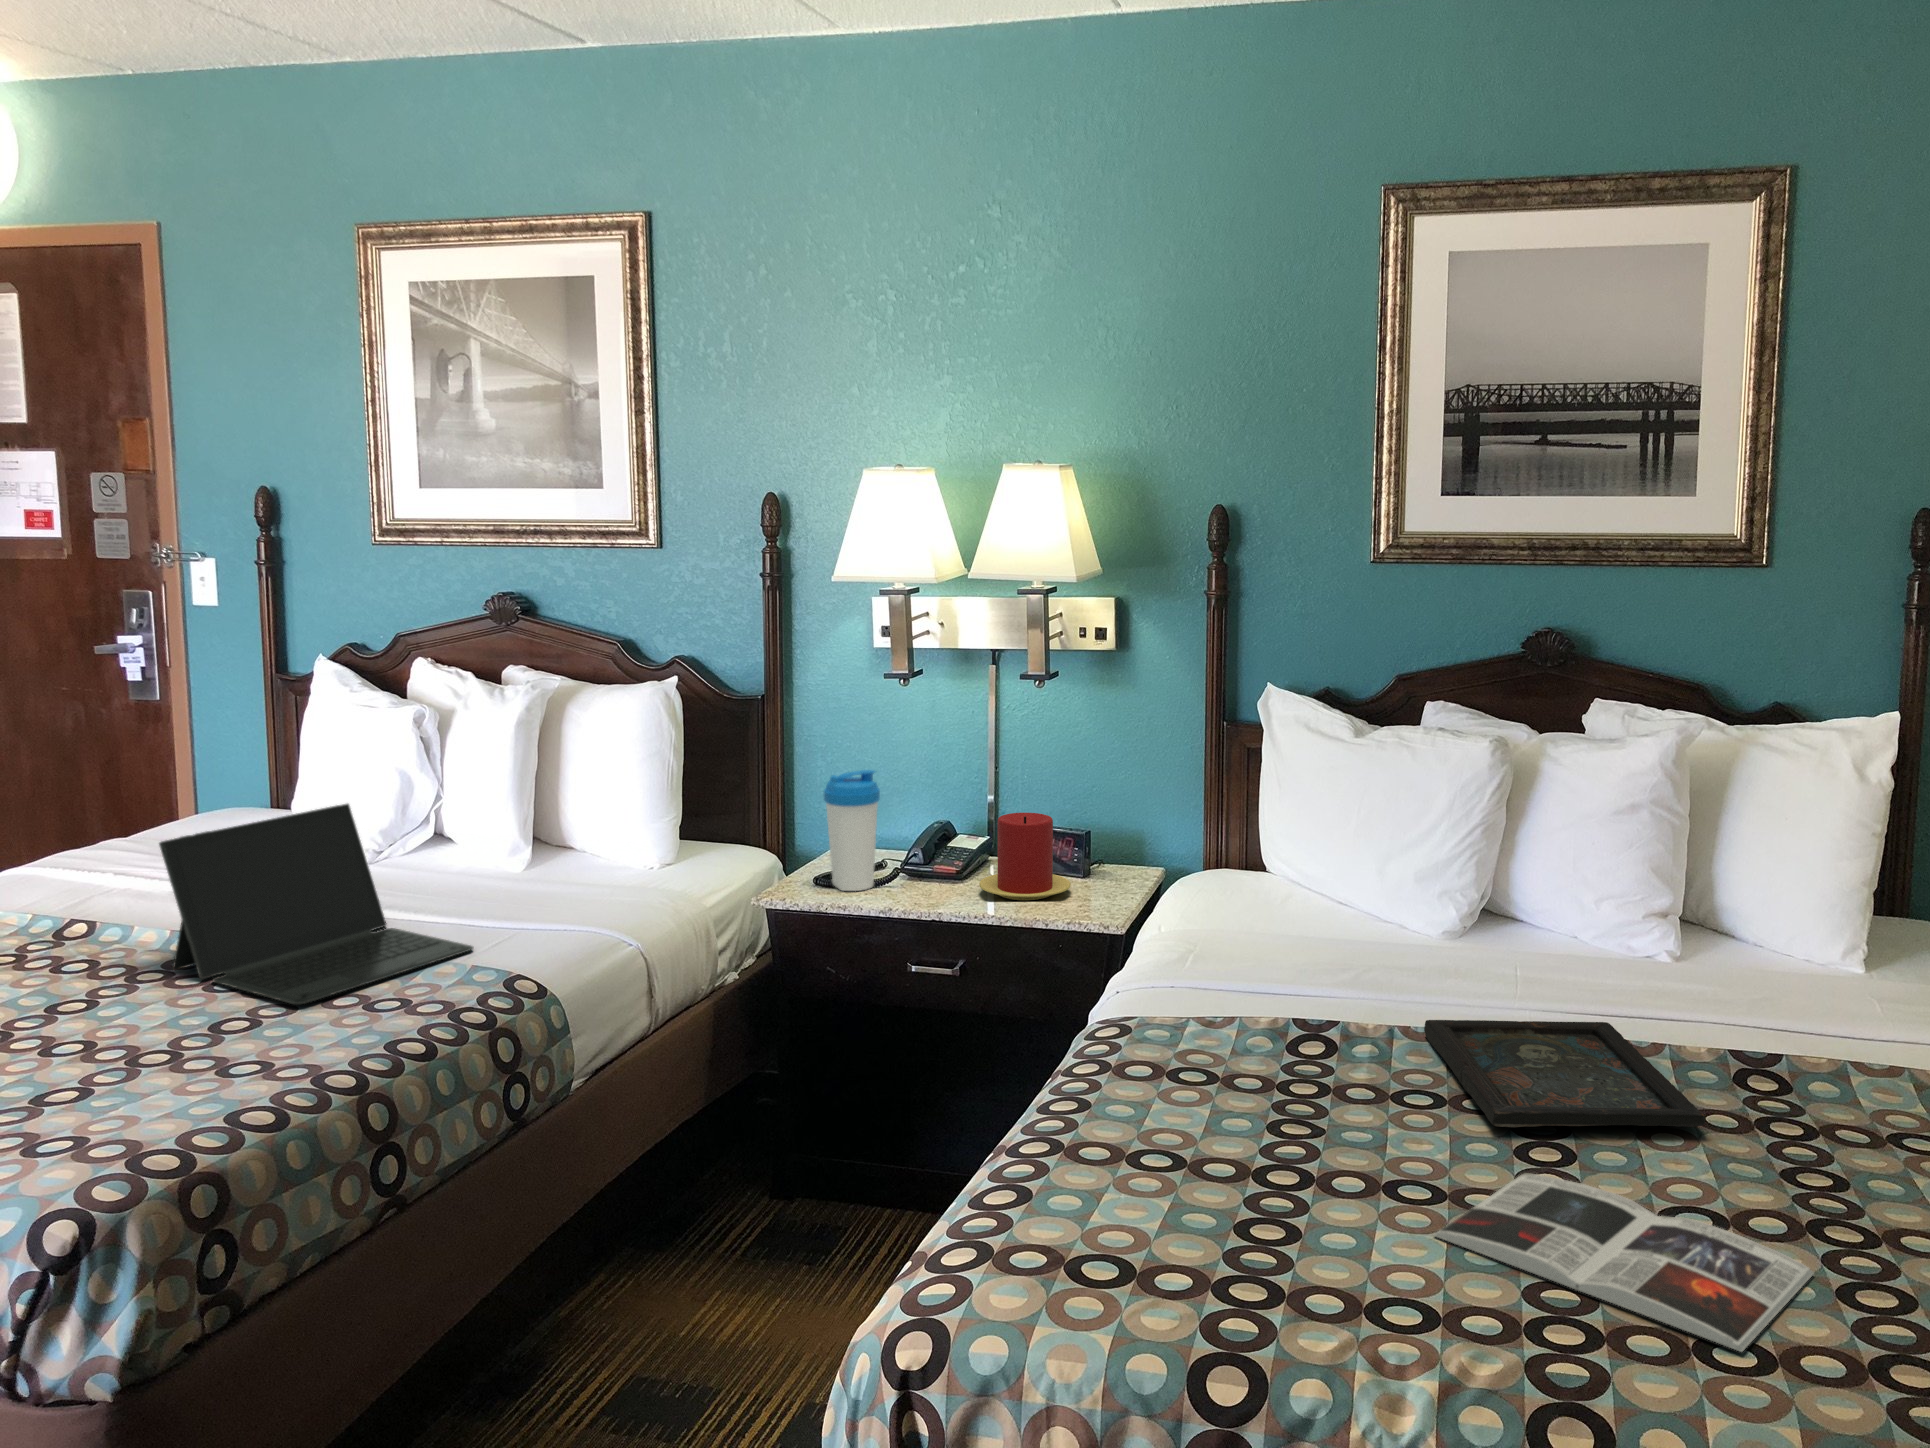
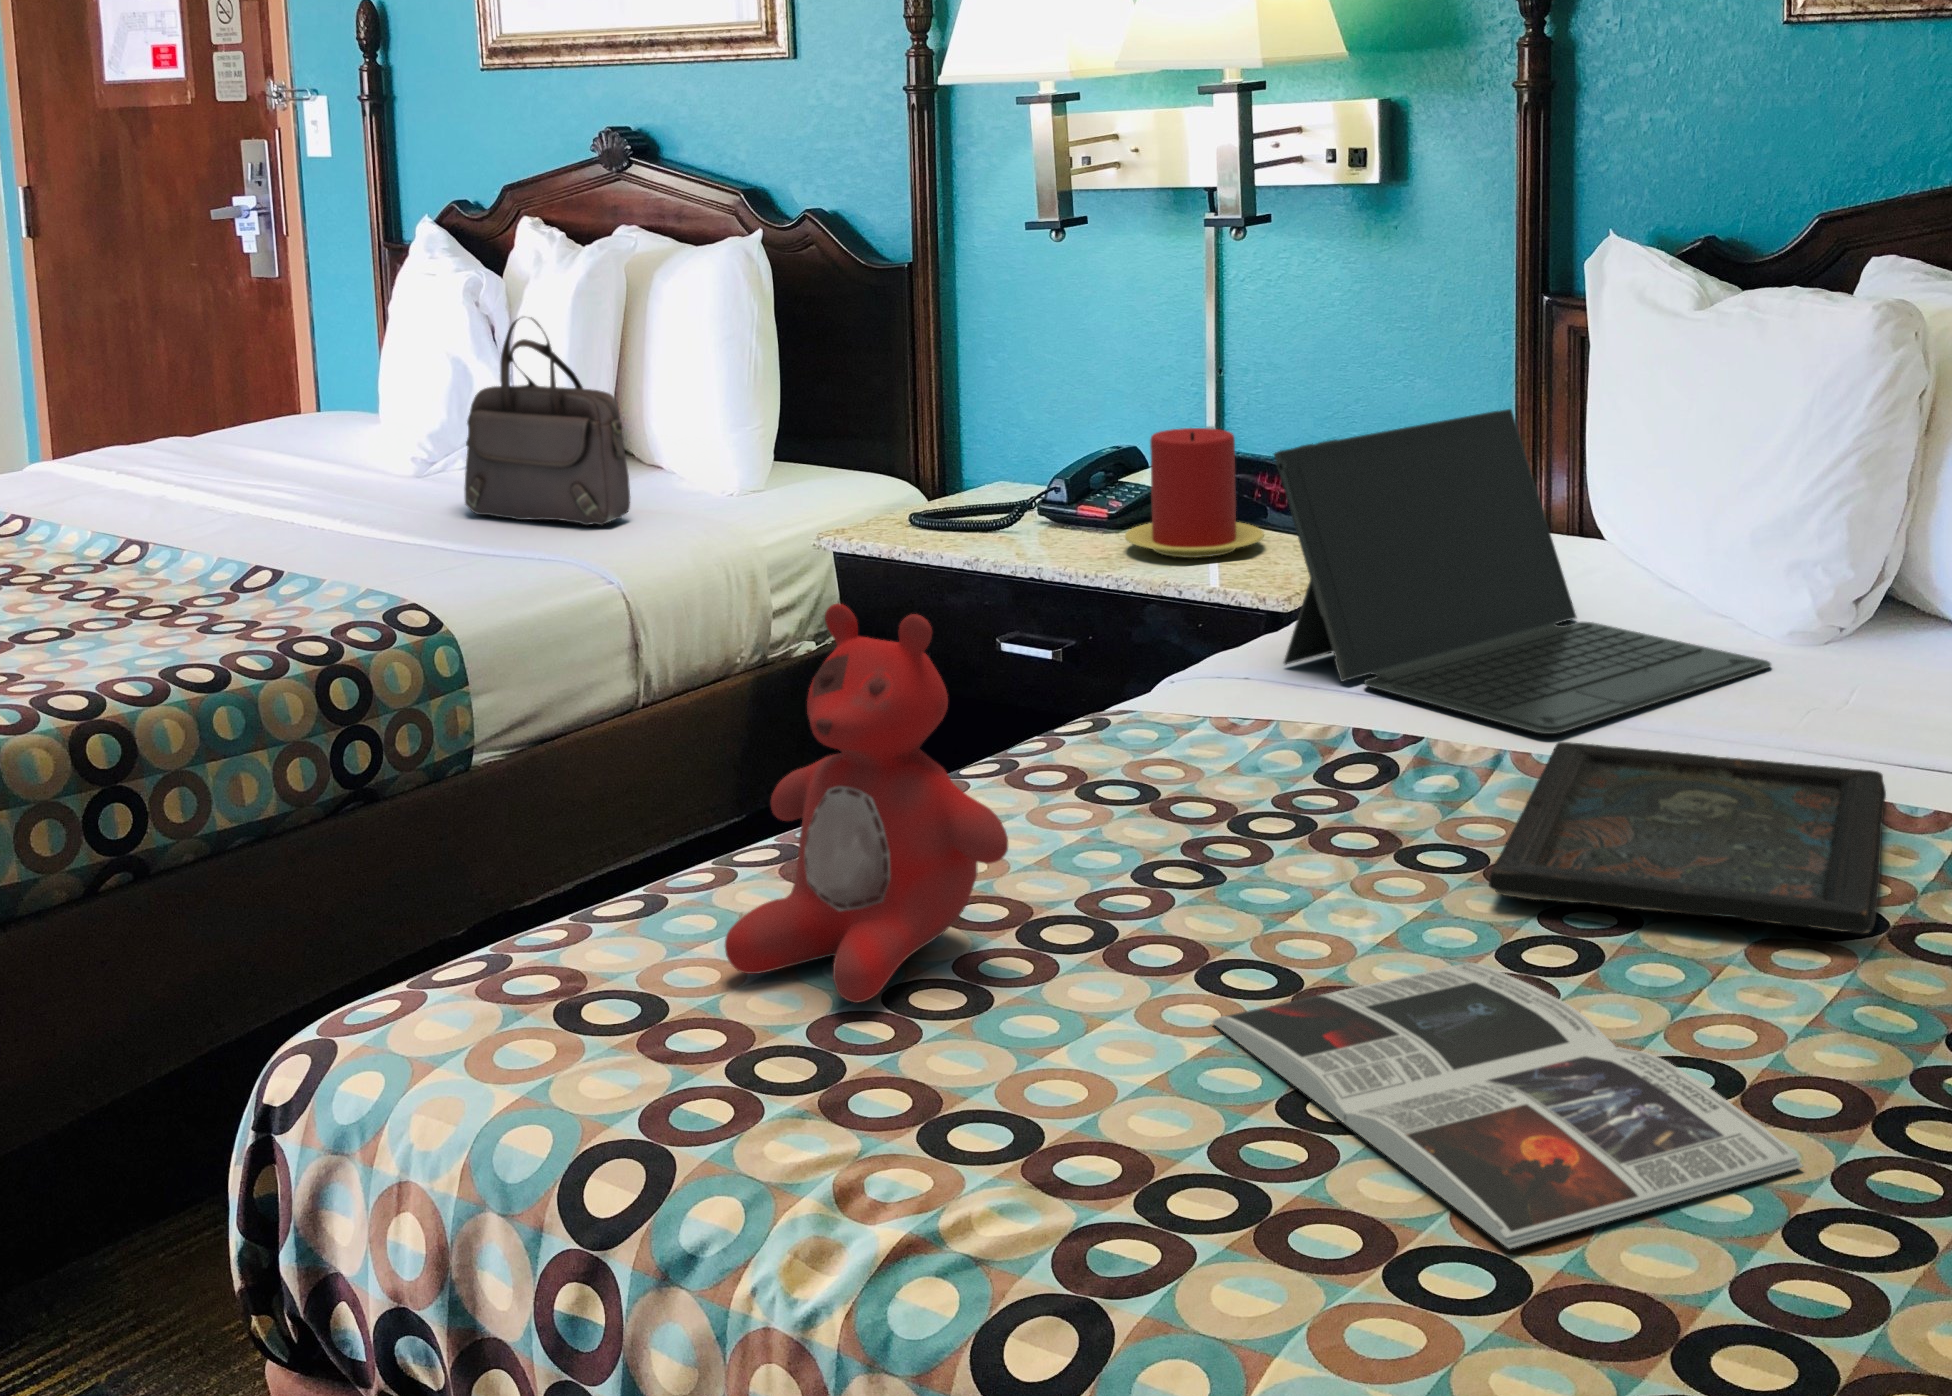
handbag: none [453,746,595,901] -> present [465,317,630,525]
water bottle: present [824,770,880,891] -> none [922,360,1004,534]
laptop computer: present [159,804,473,1004] -> present [1274,409,1771,734]
stuffed bear: none [1093,990,1282,1258] -> present [725,604,1008,1003]

